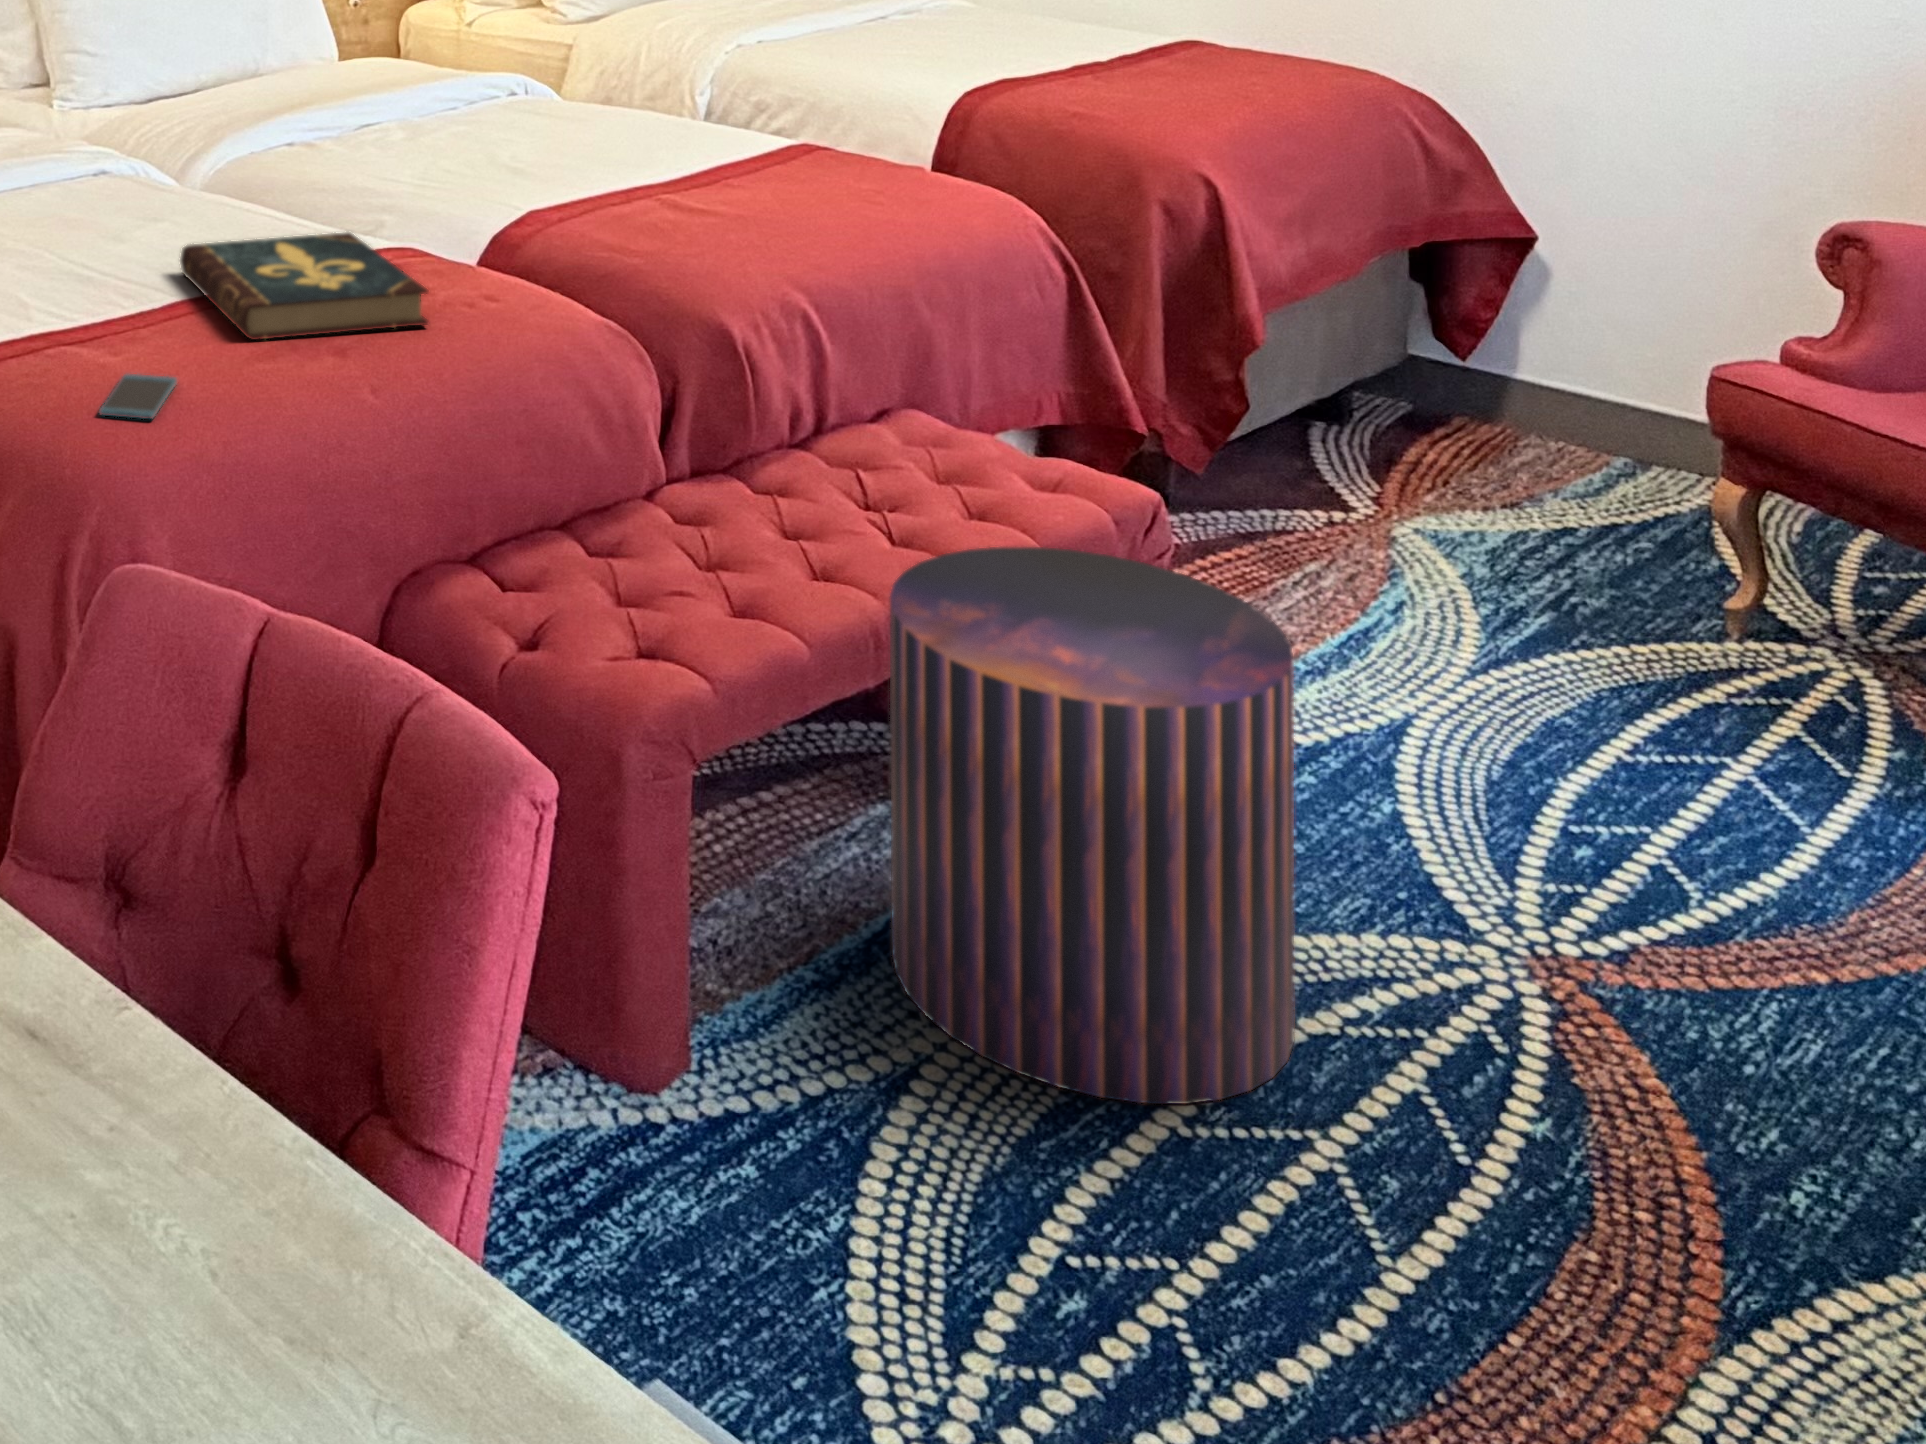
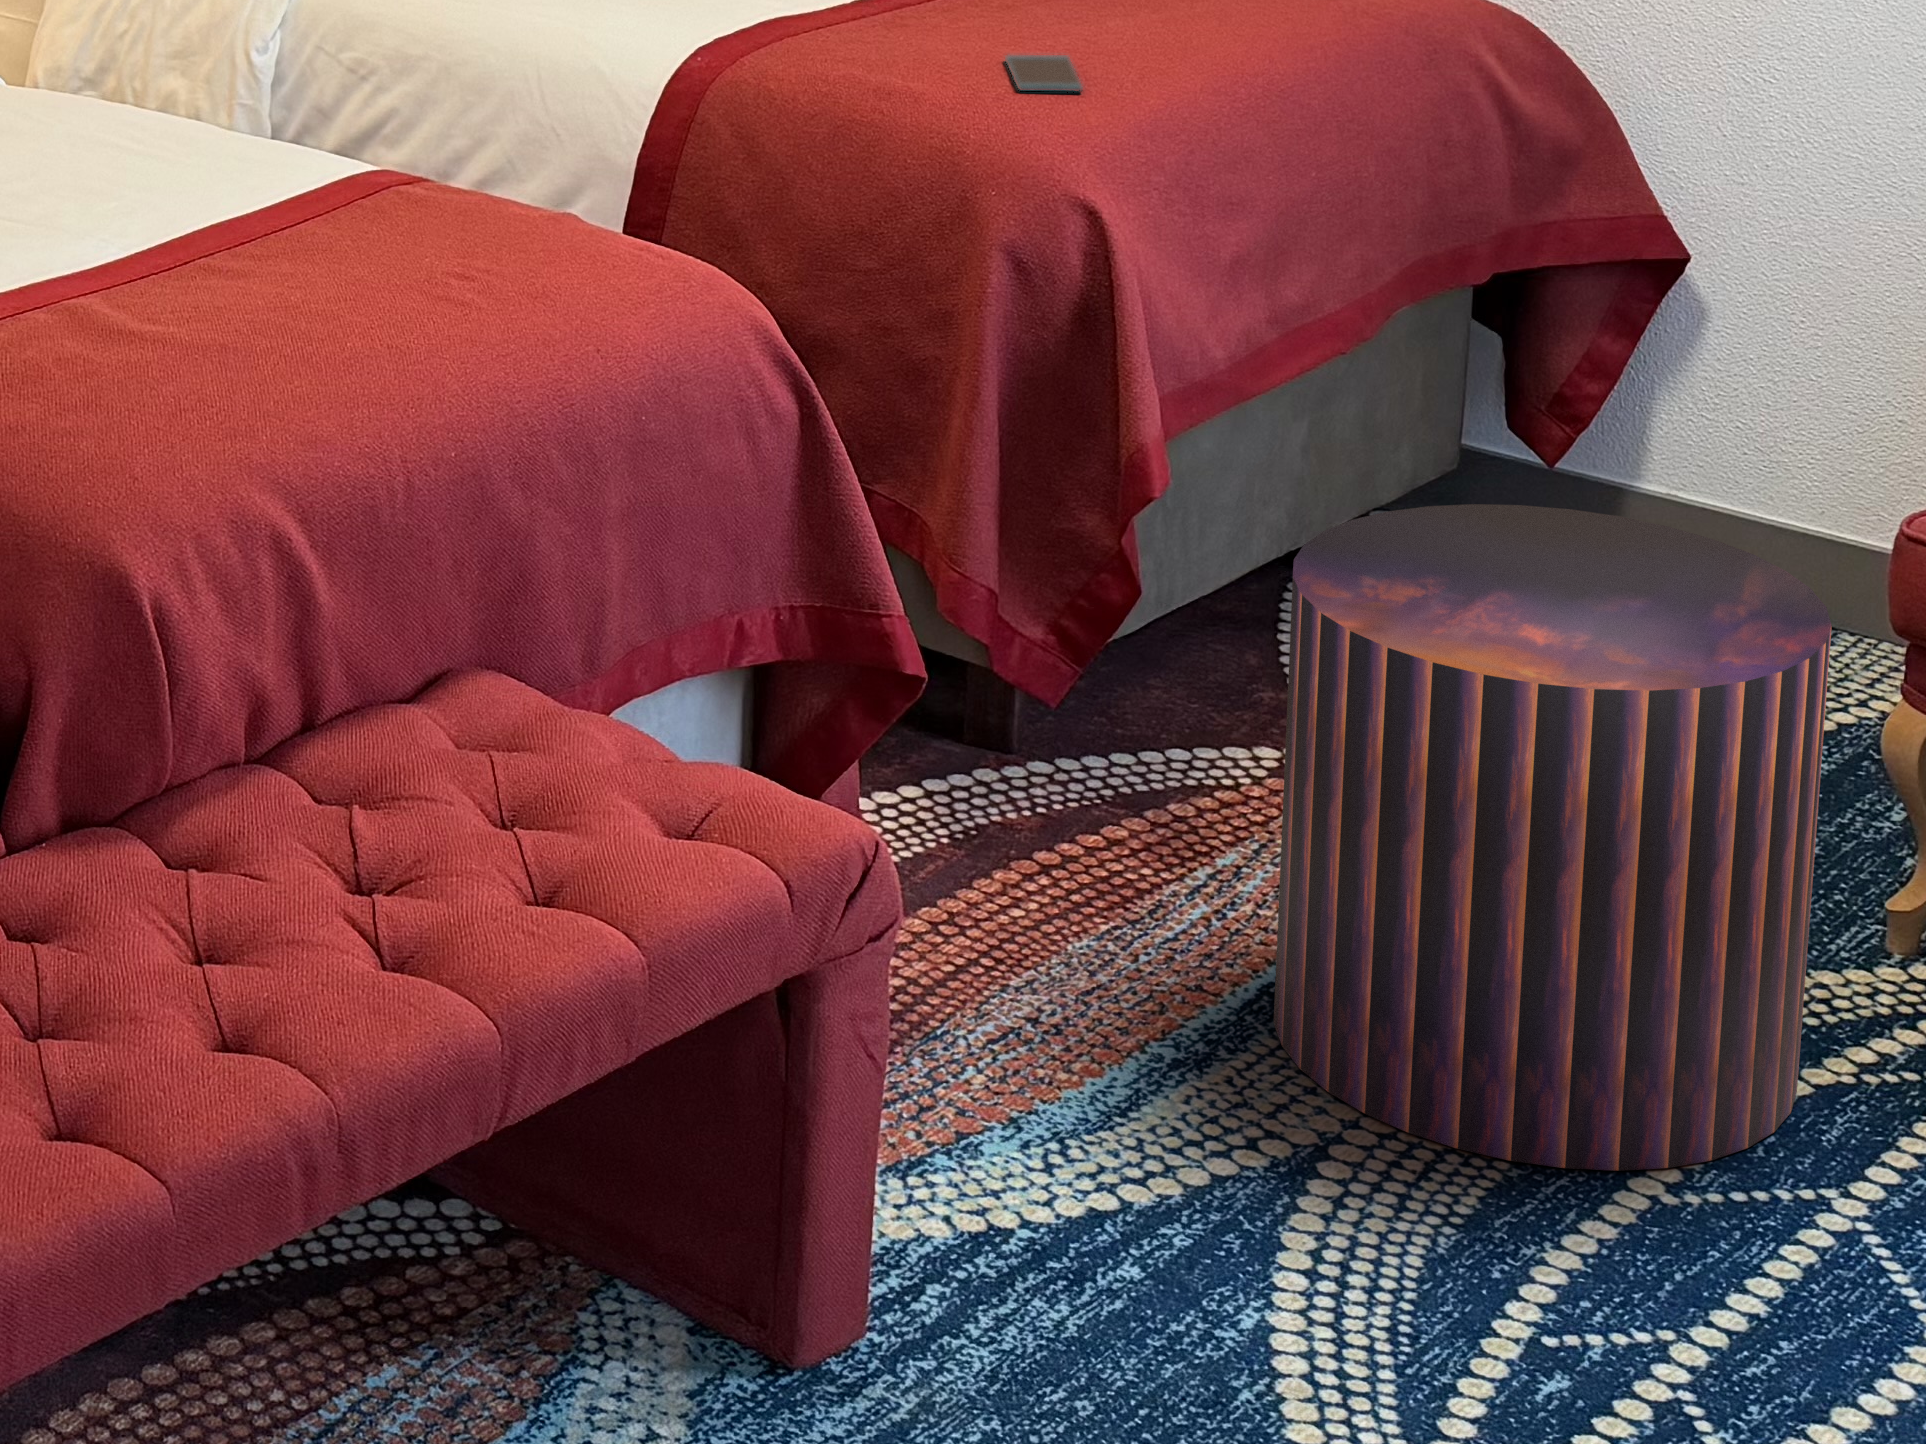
book: present [180,232,428,340] -> none [242,126,627,283]
smartphone: present [99,374,177,419] -> present [1005,55,1082,92]

